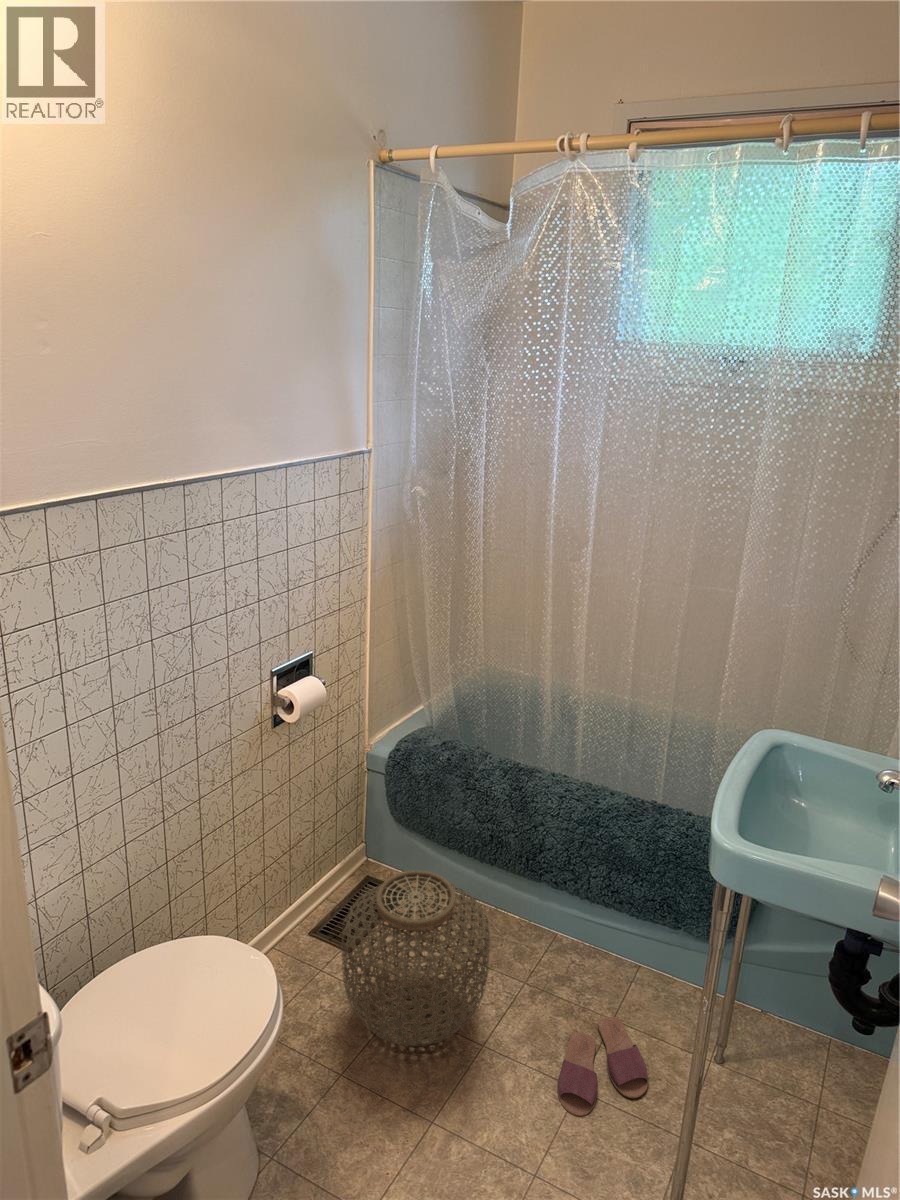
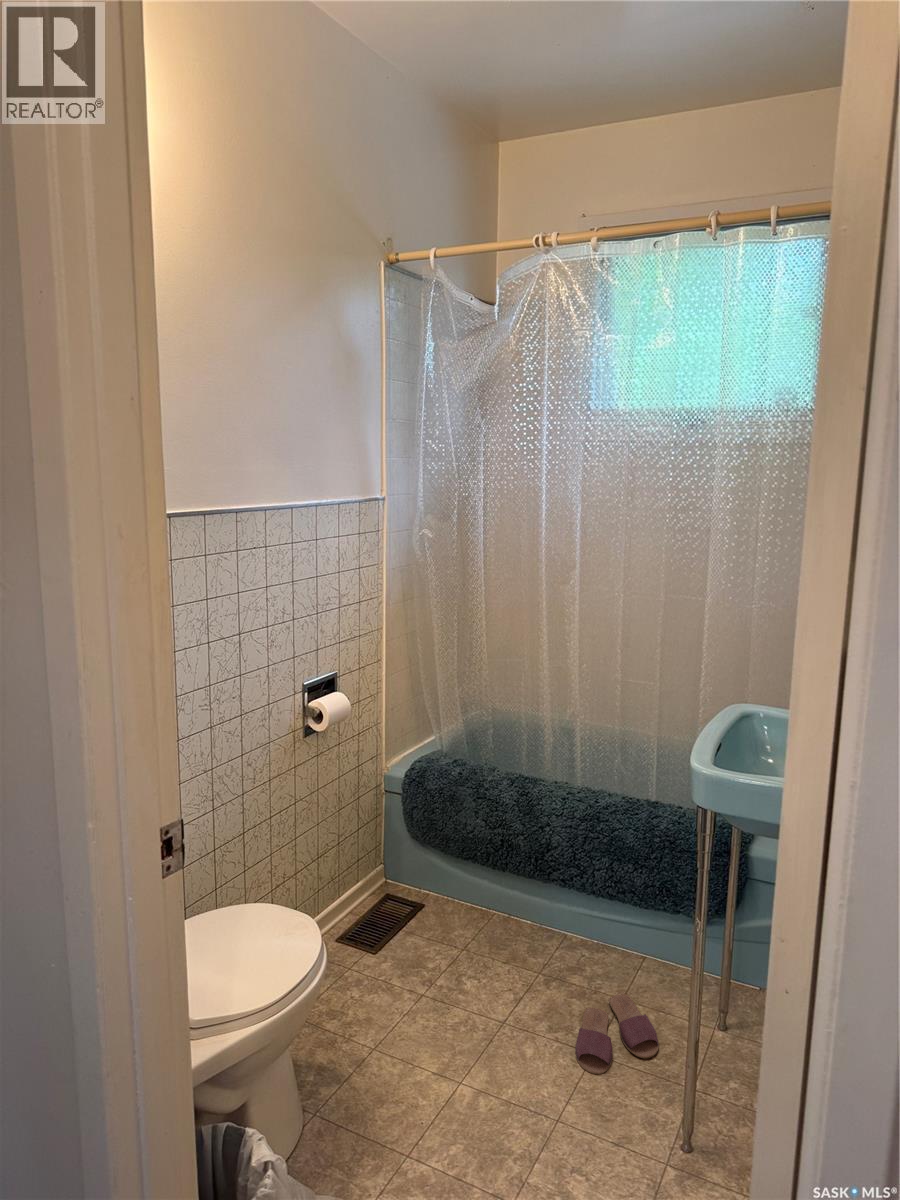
woven basket: present [342,871,490,1046] -> none [371,859,506,1023]

